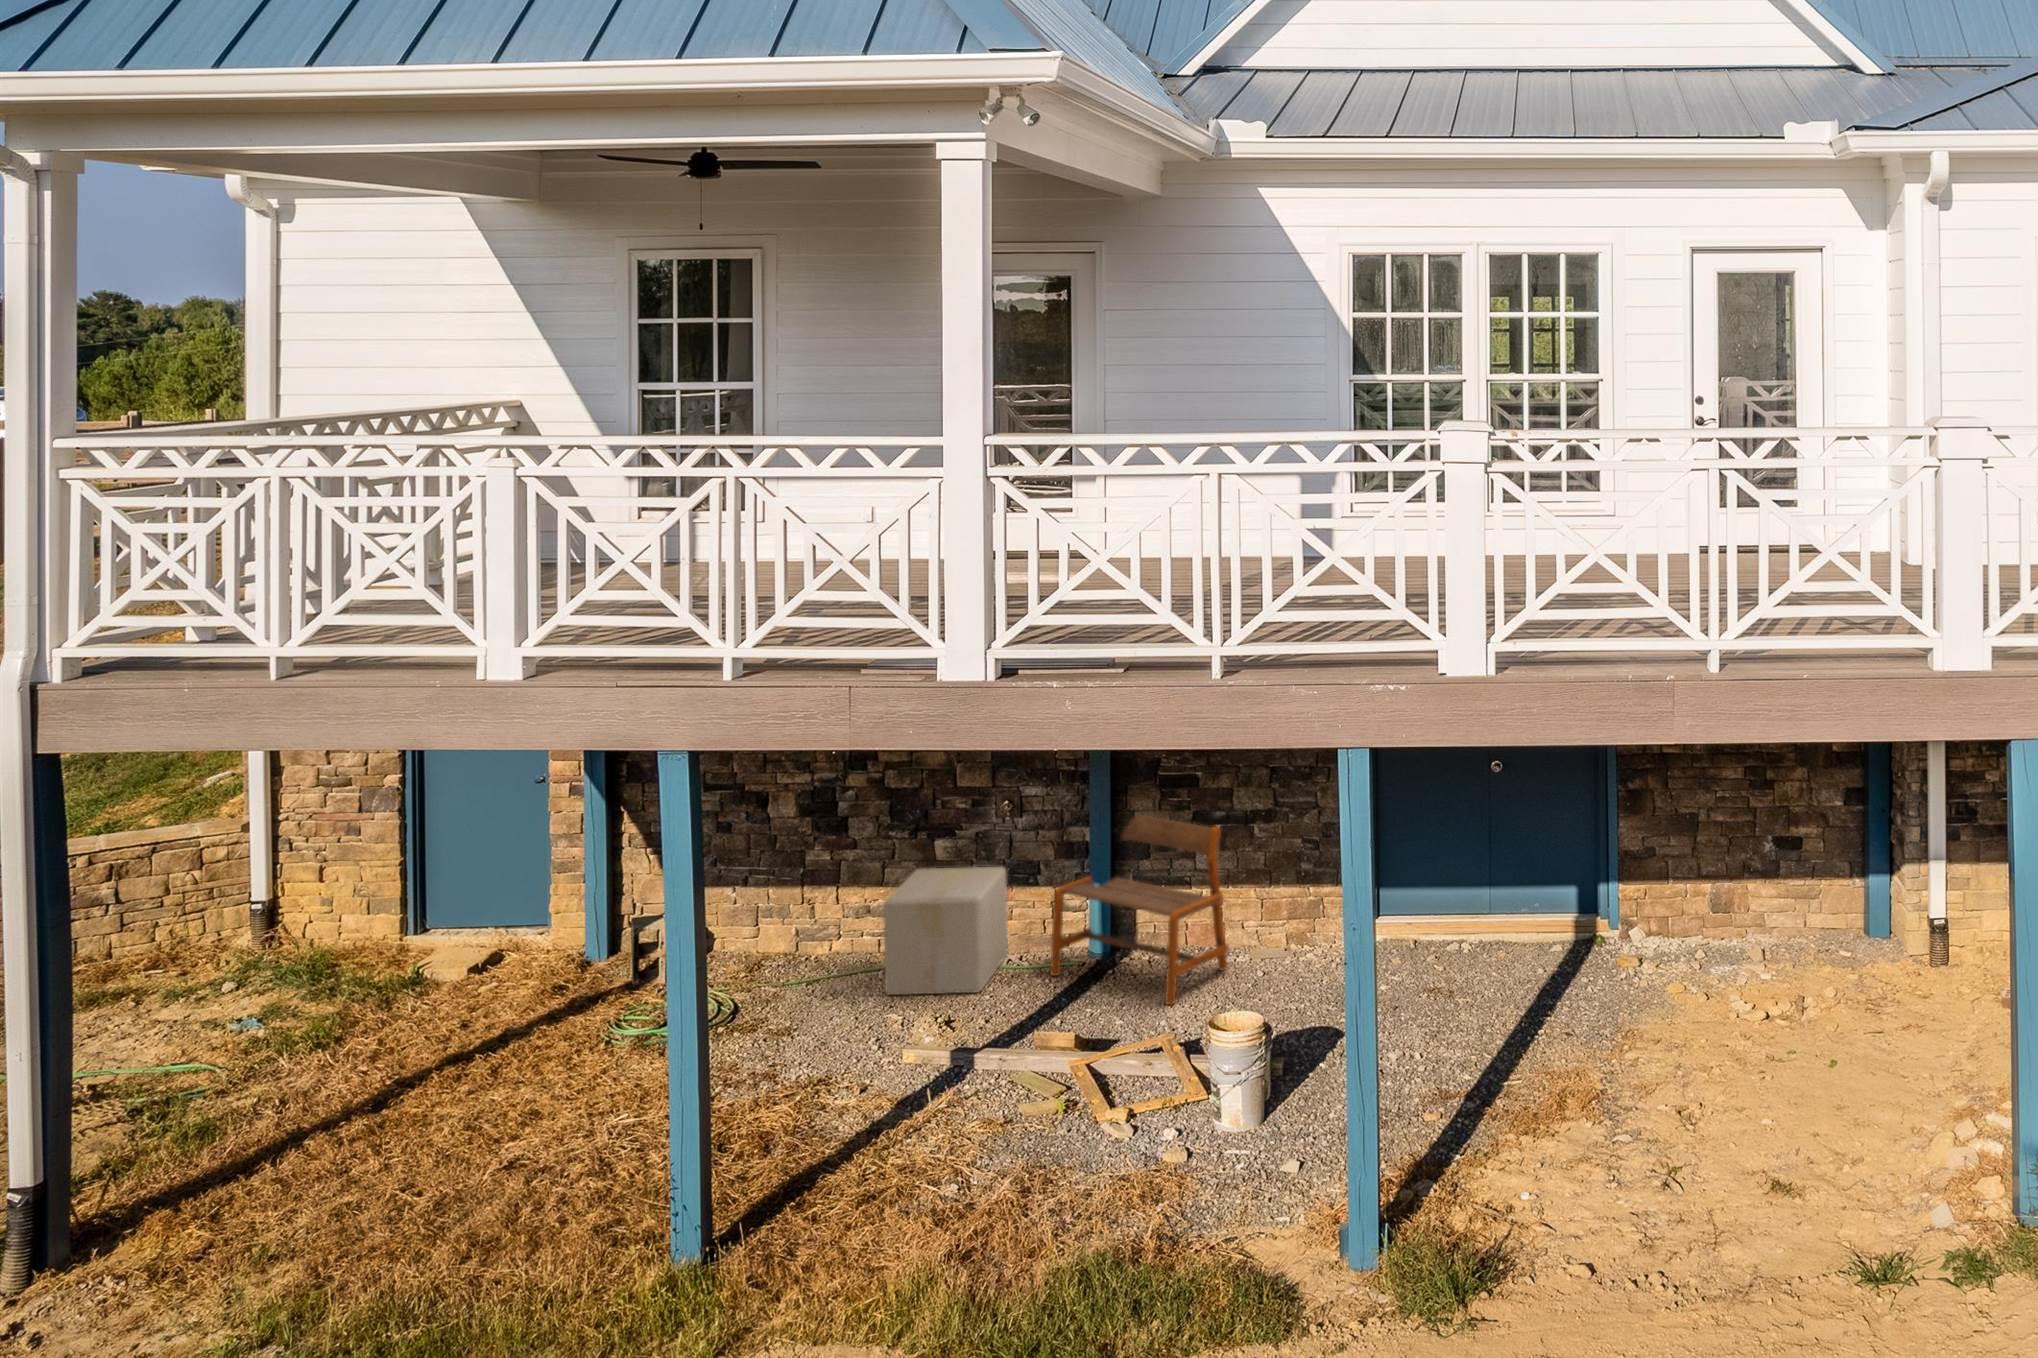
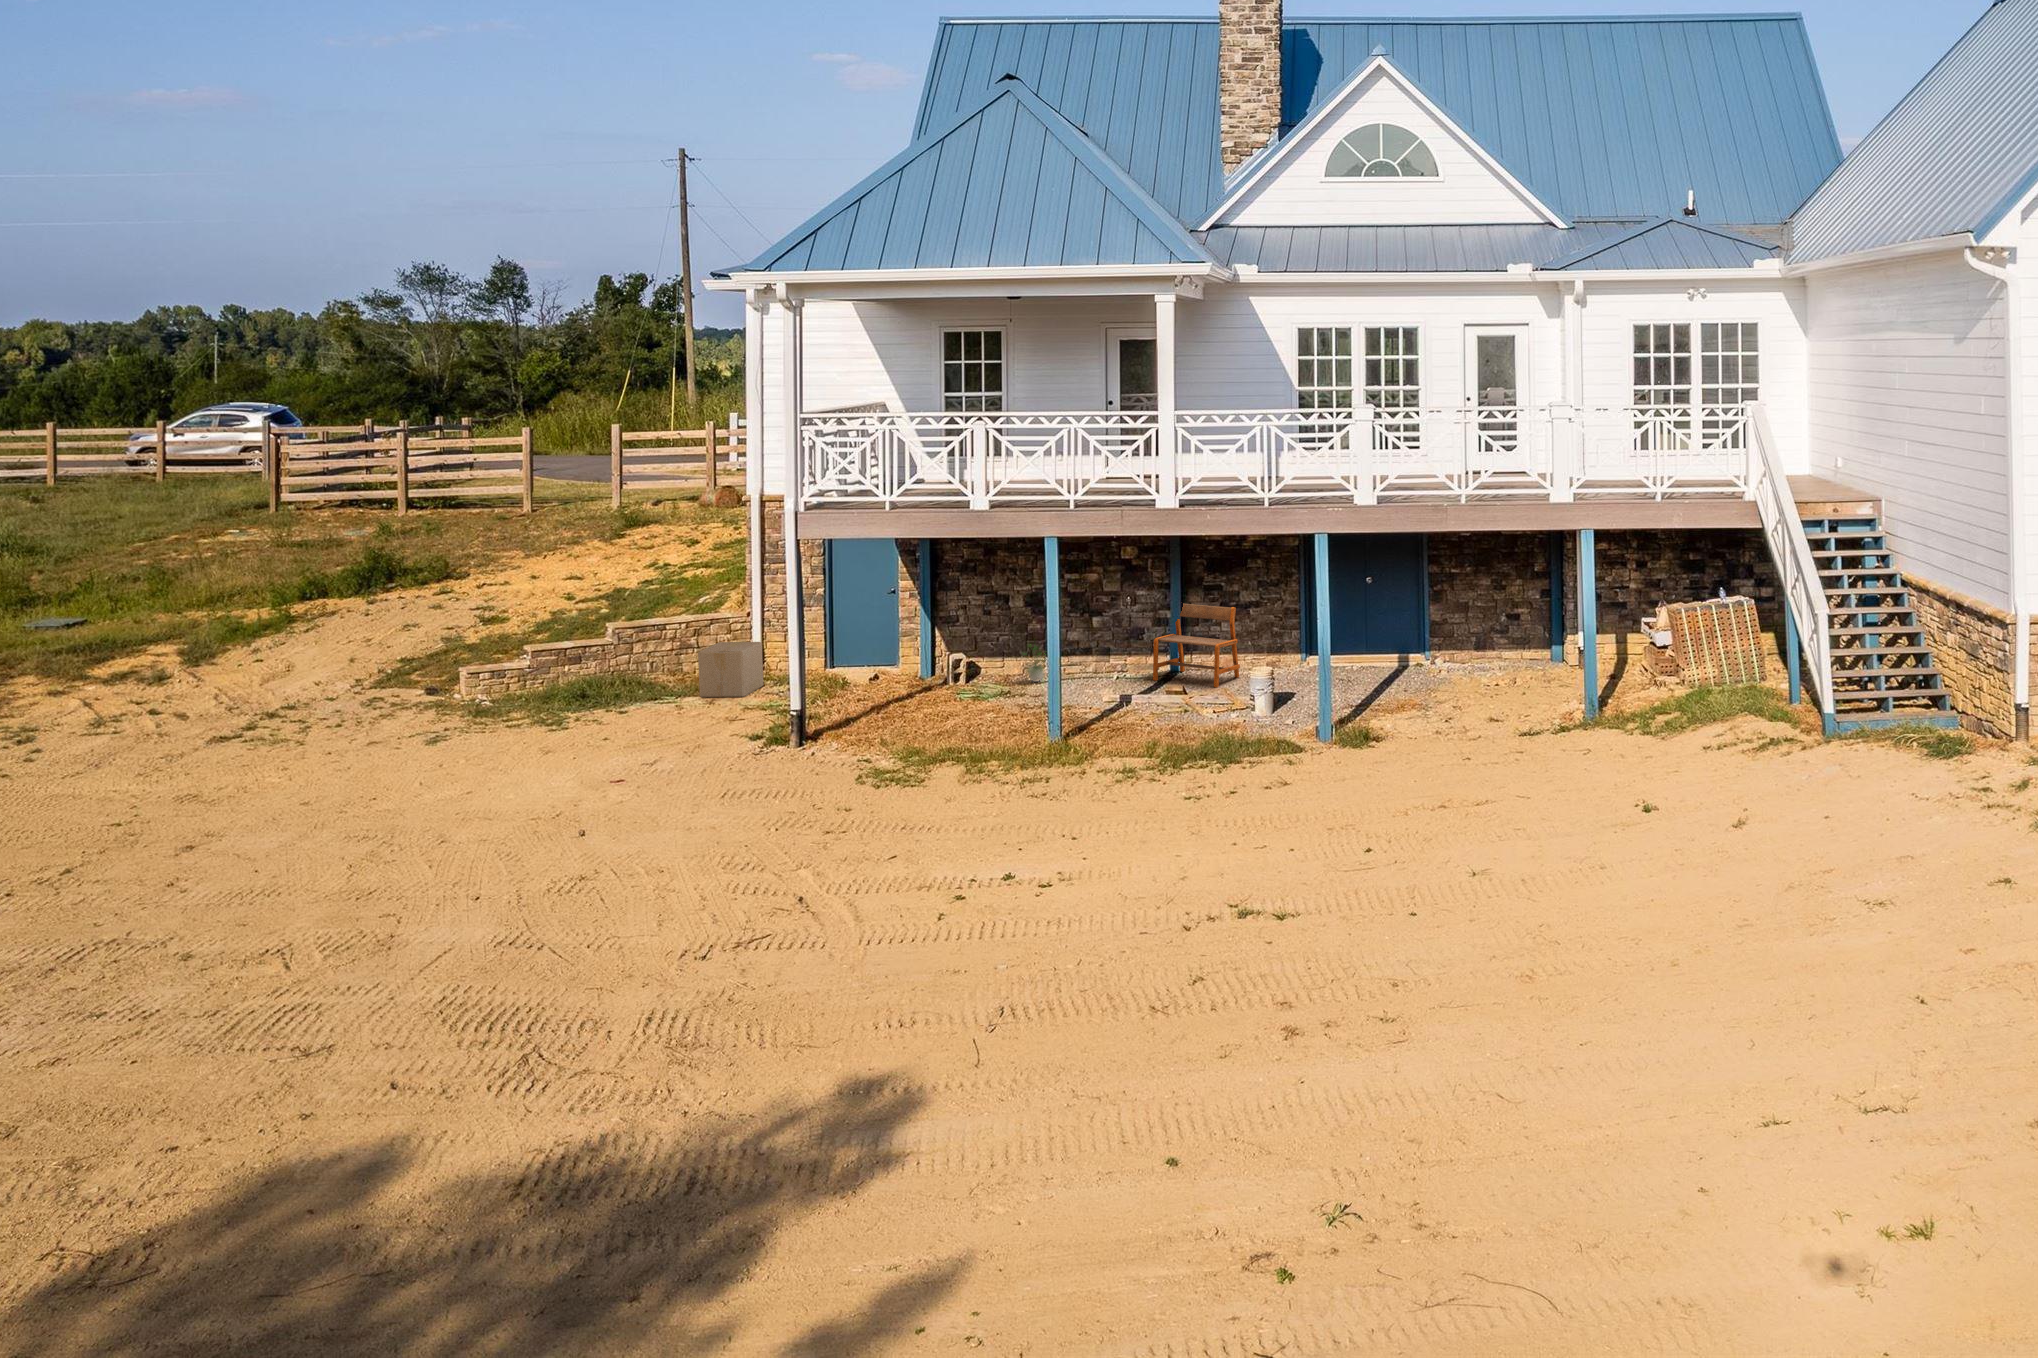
cardboard box: present [883,867,1008,995] -> present [698,642,763,697]
potted plant: none [788,875,876,972] -> present [1026,646,1046,682]

